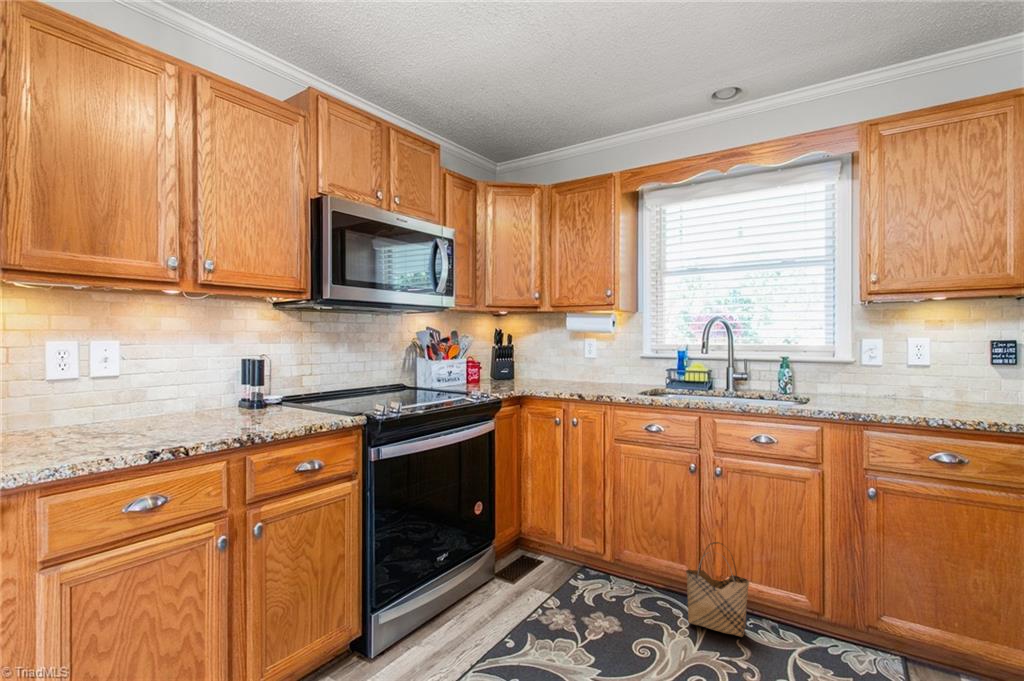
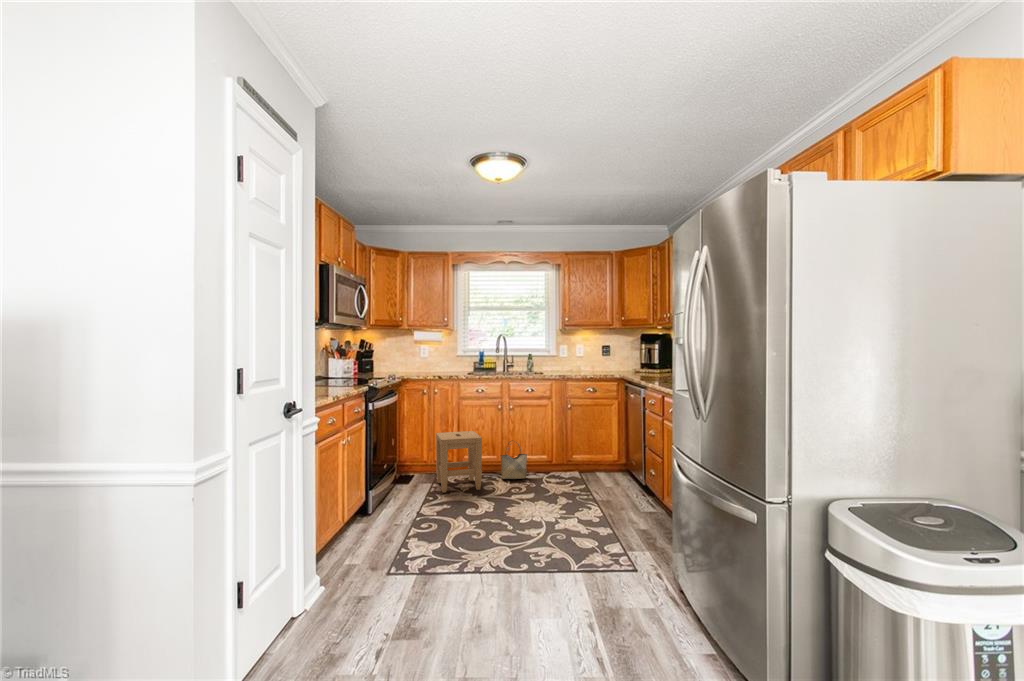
stool: none [541,501,632,643] -> present [436,431,482,493]

